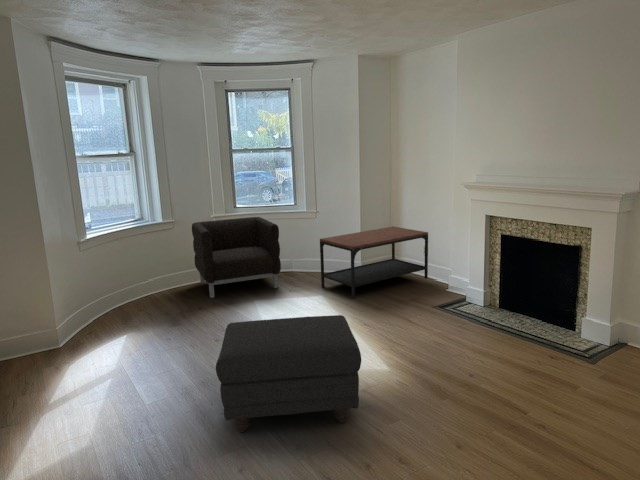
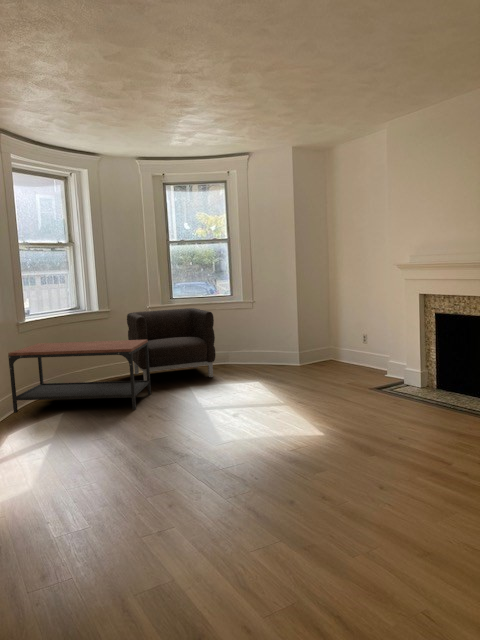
coffee table: present [320,226,428,298] -> present [8,340,151,413]
ottoman: present [216,315,361,432] -> none [151,374,287,475]

